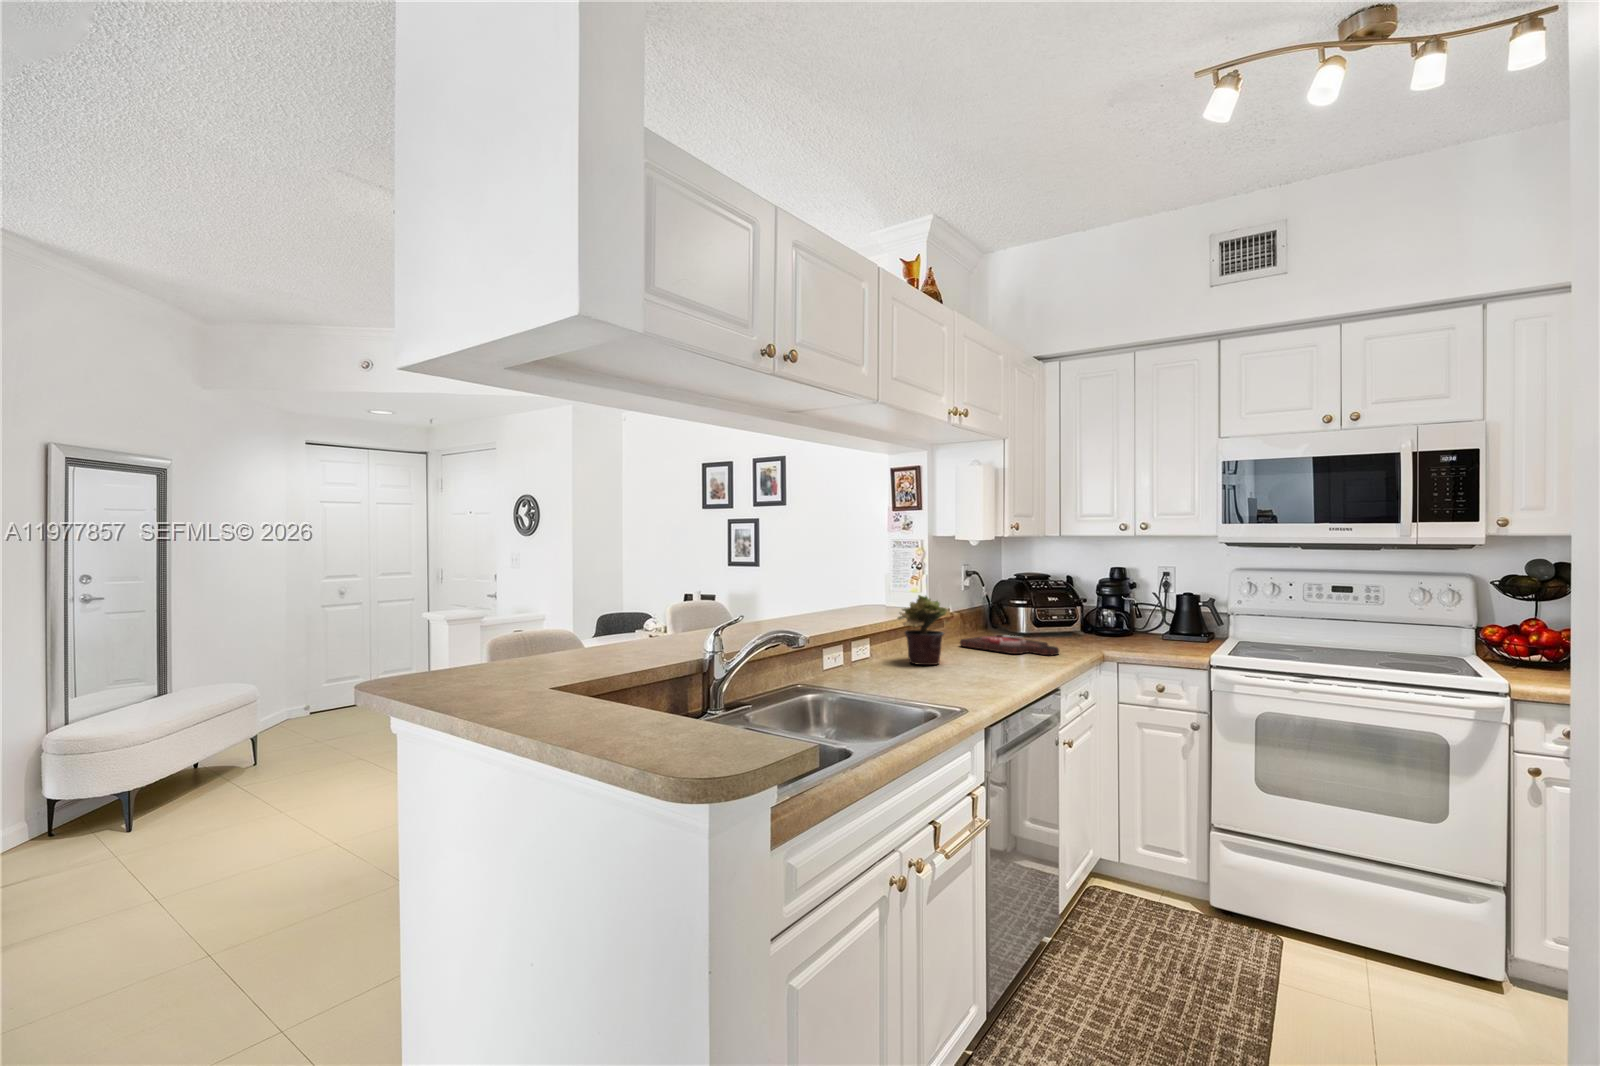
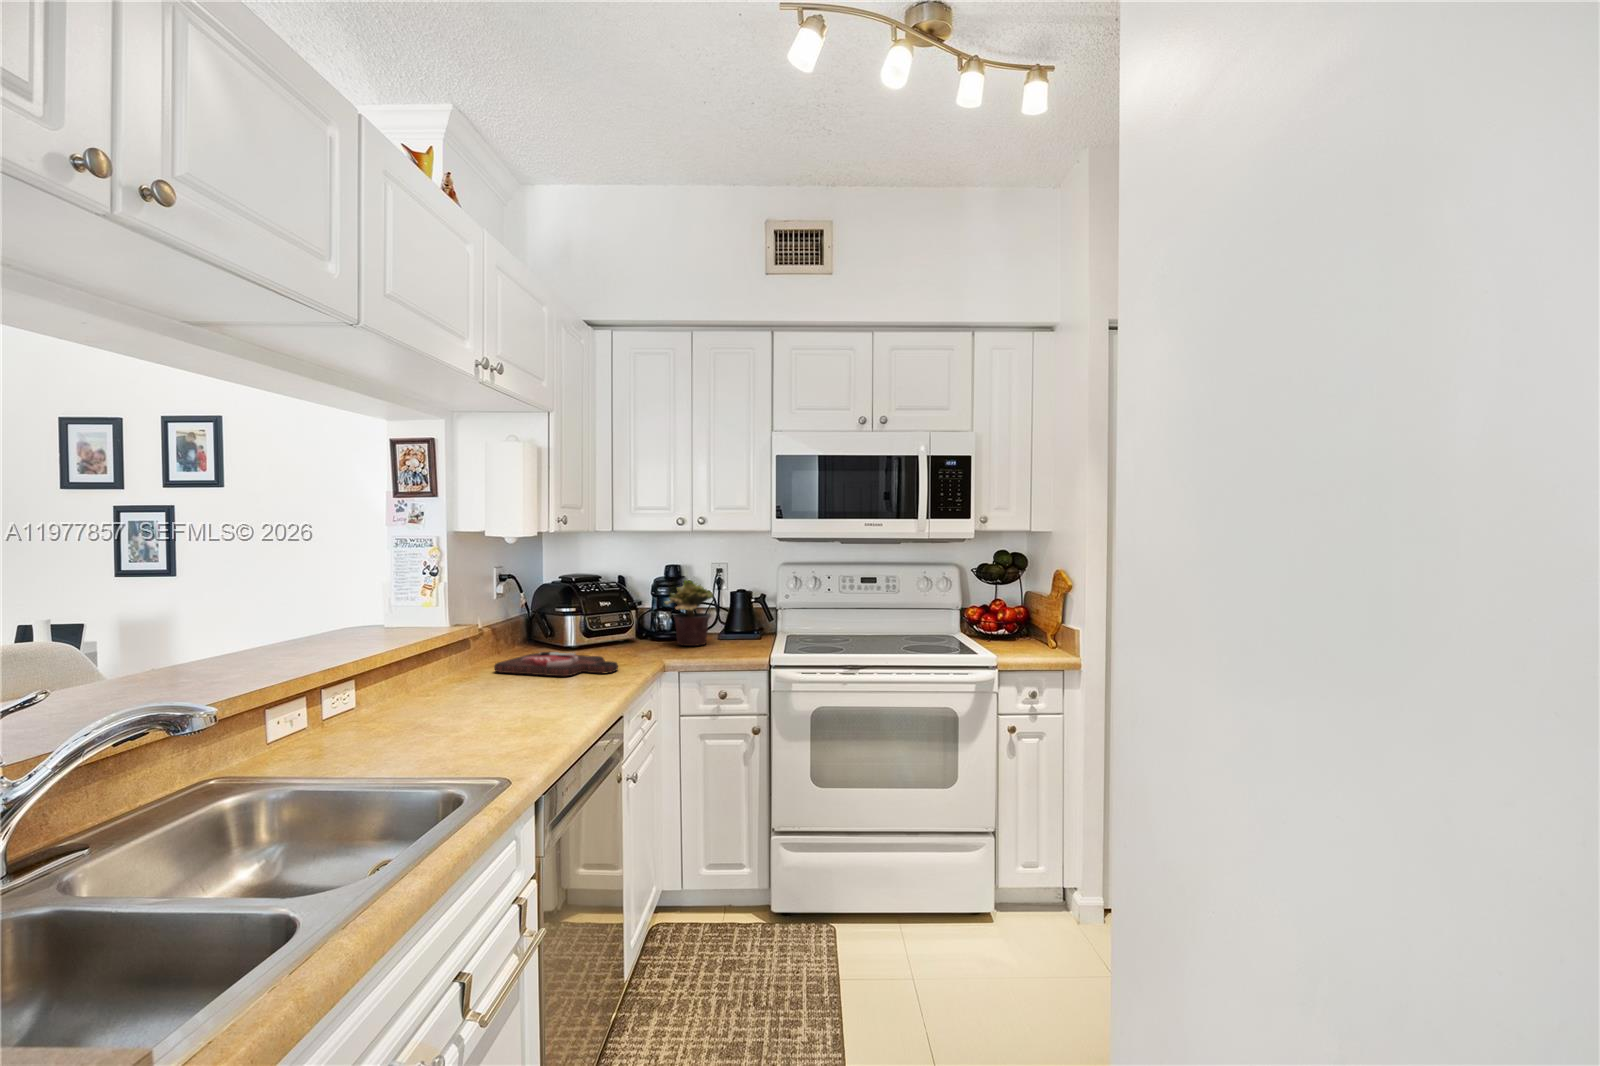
potted plant: present [898,595,947,665] -> present [665,580,713,646]

